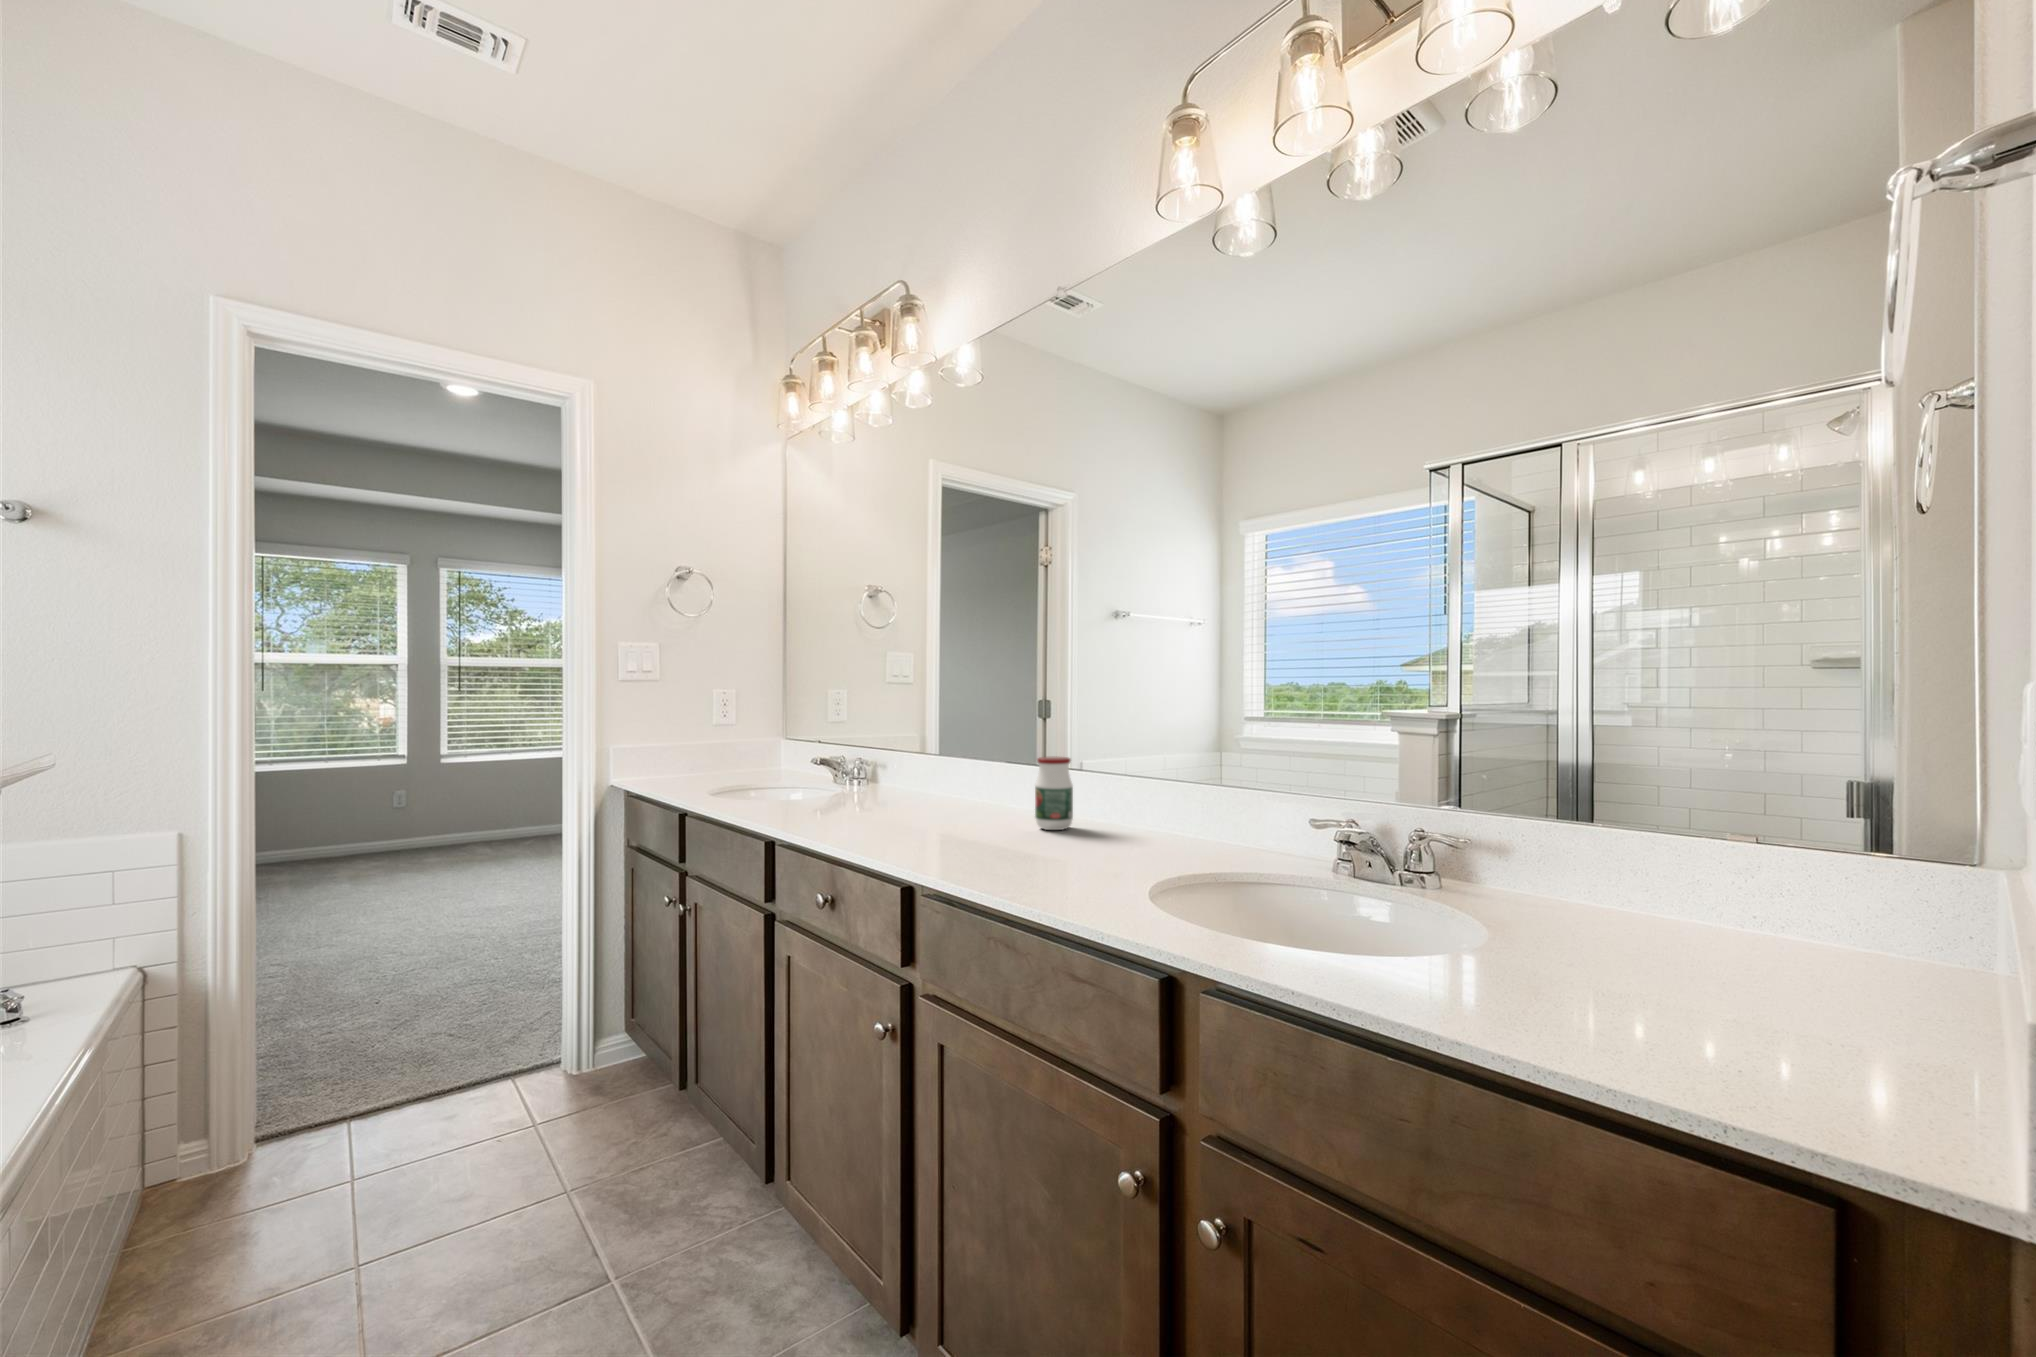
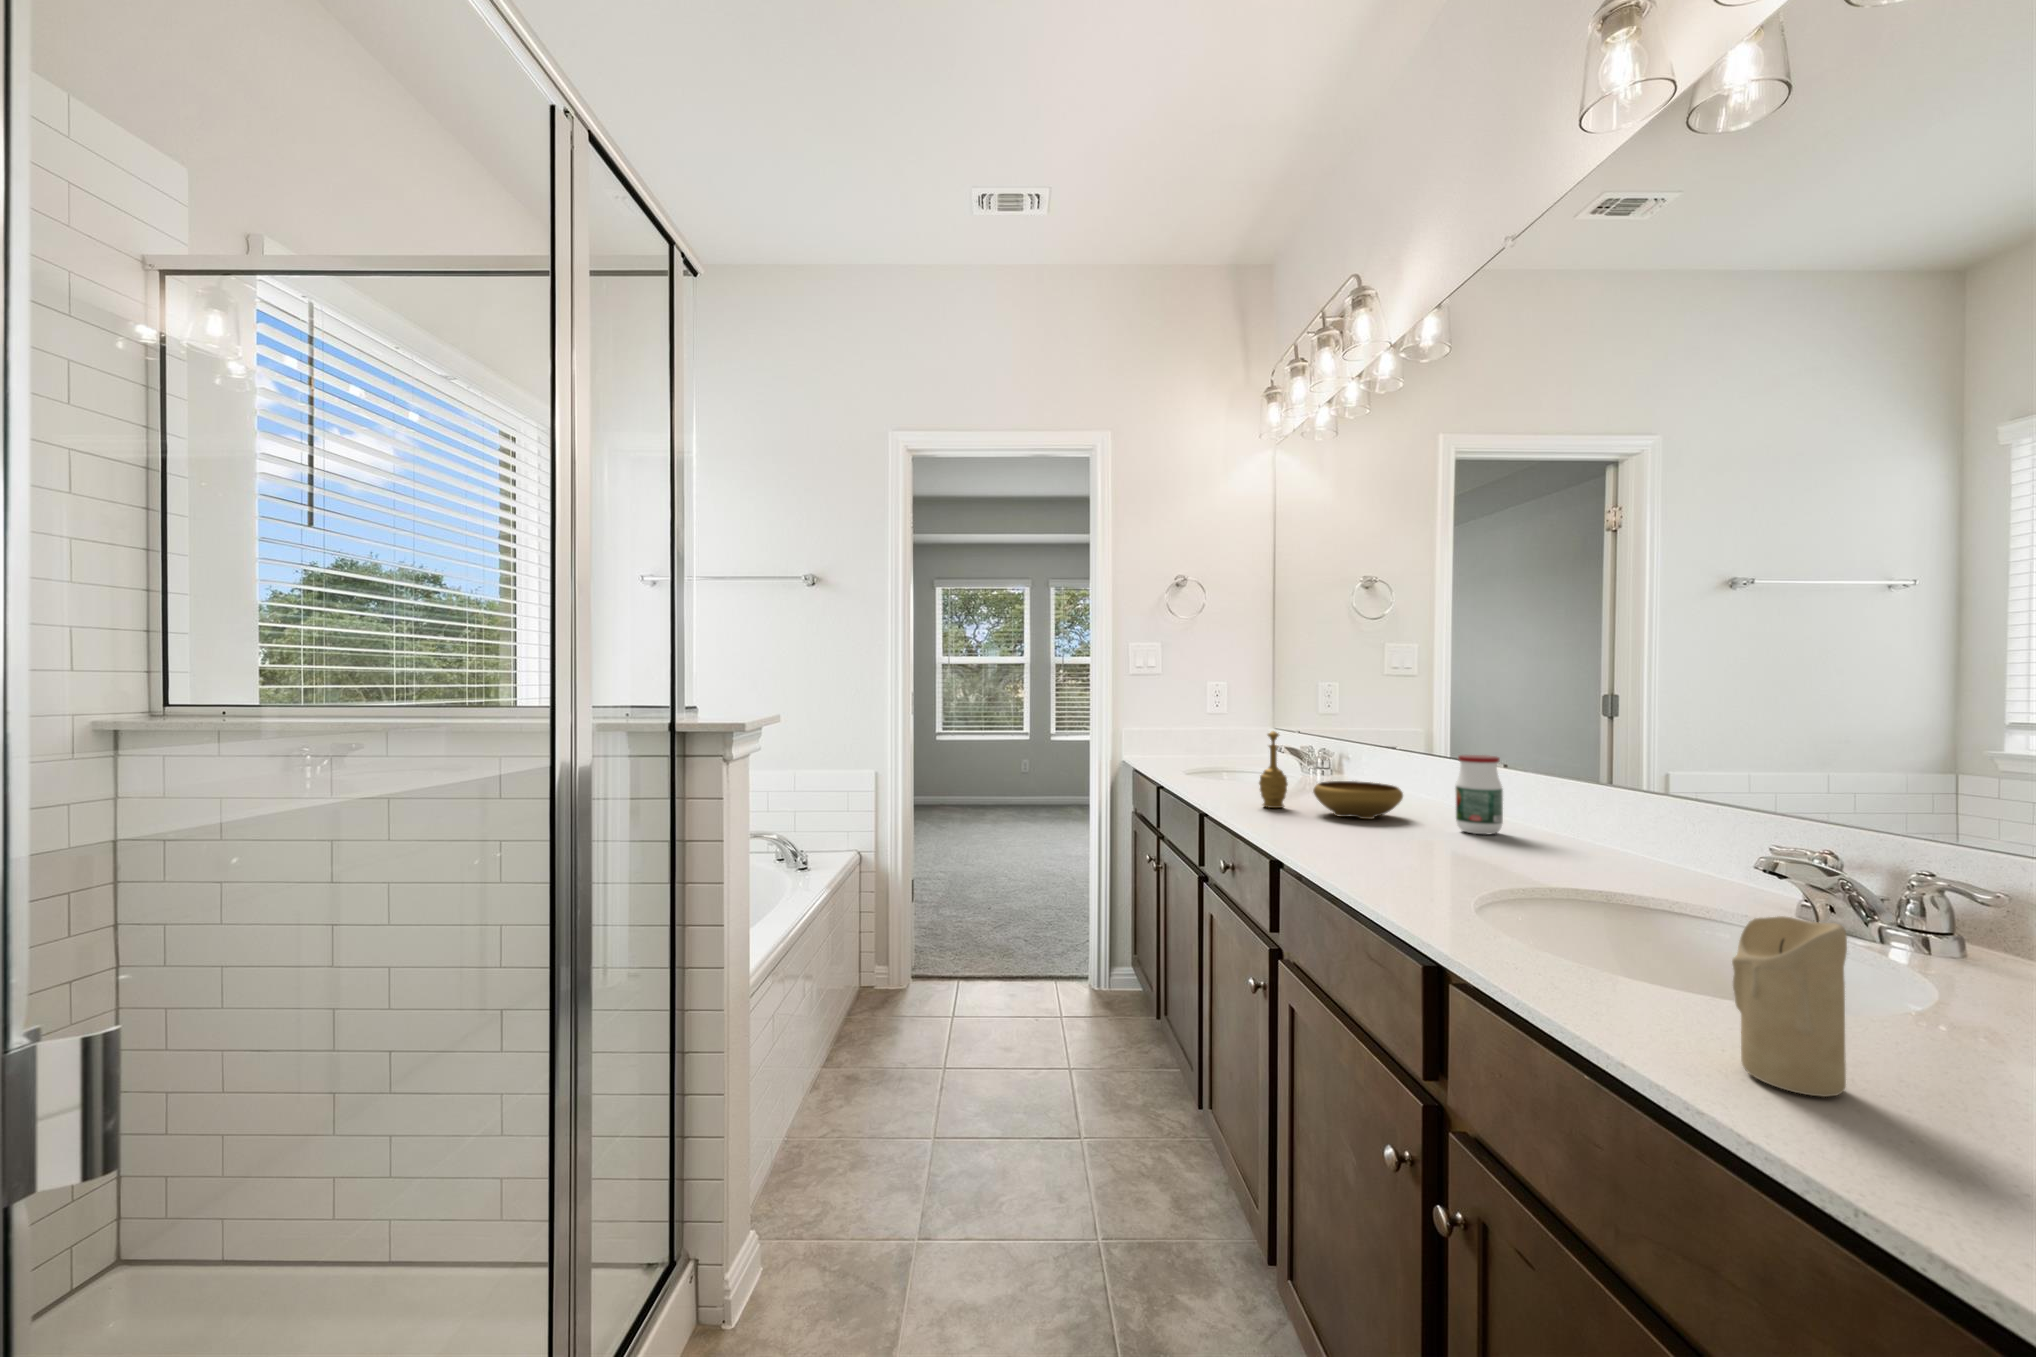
decorative bowl: none [838,742,983,827] -> present [1259,731,1403,819]
candle: none [1471,882,1547,1024] -> present [1732,916,1847,1097]

